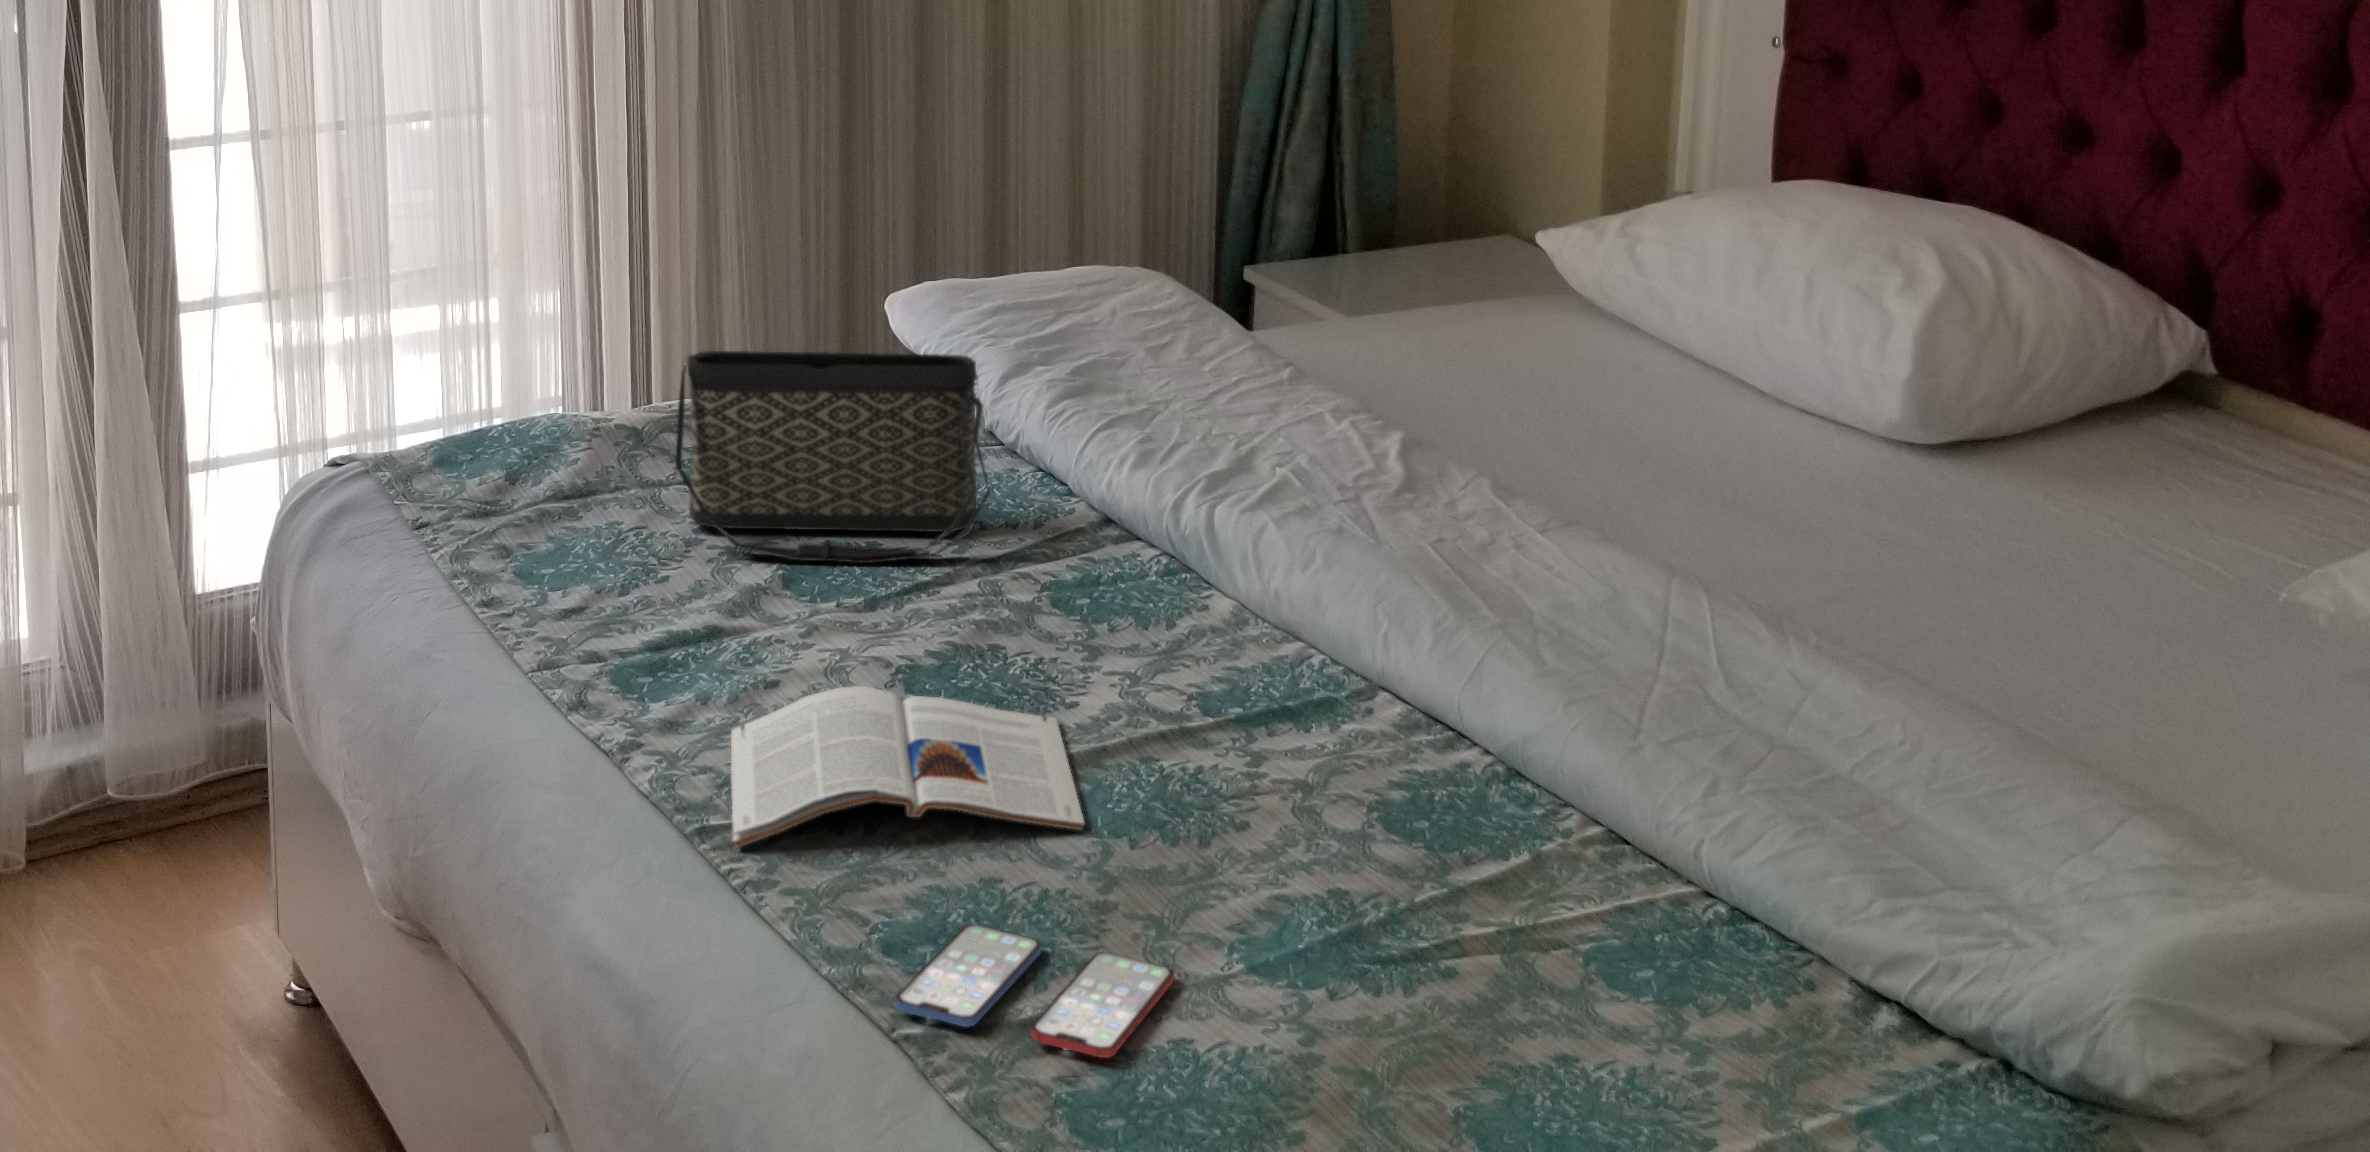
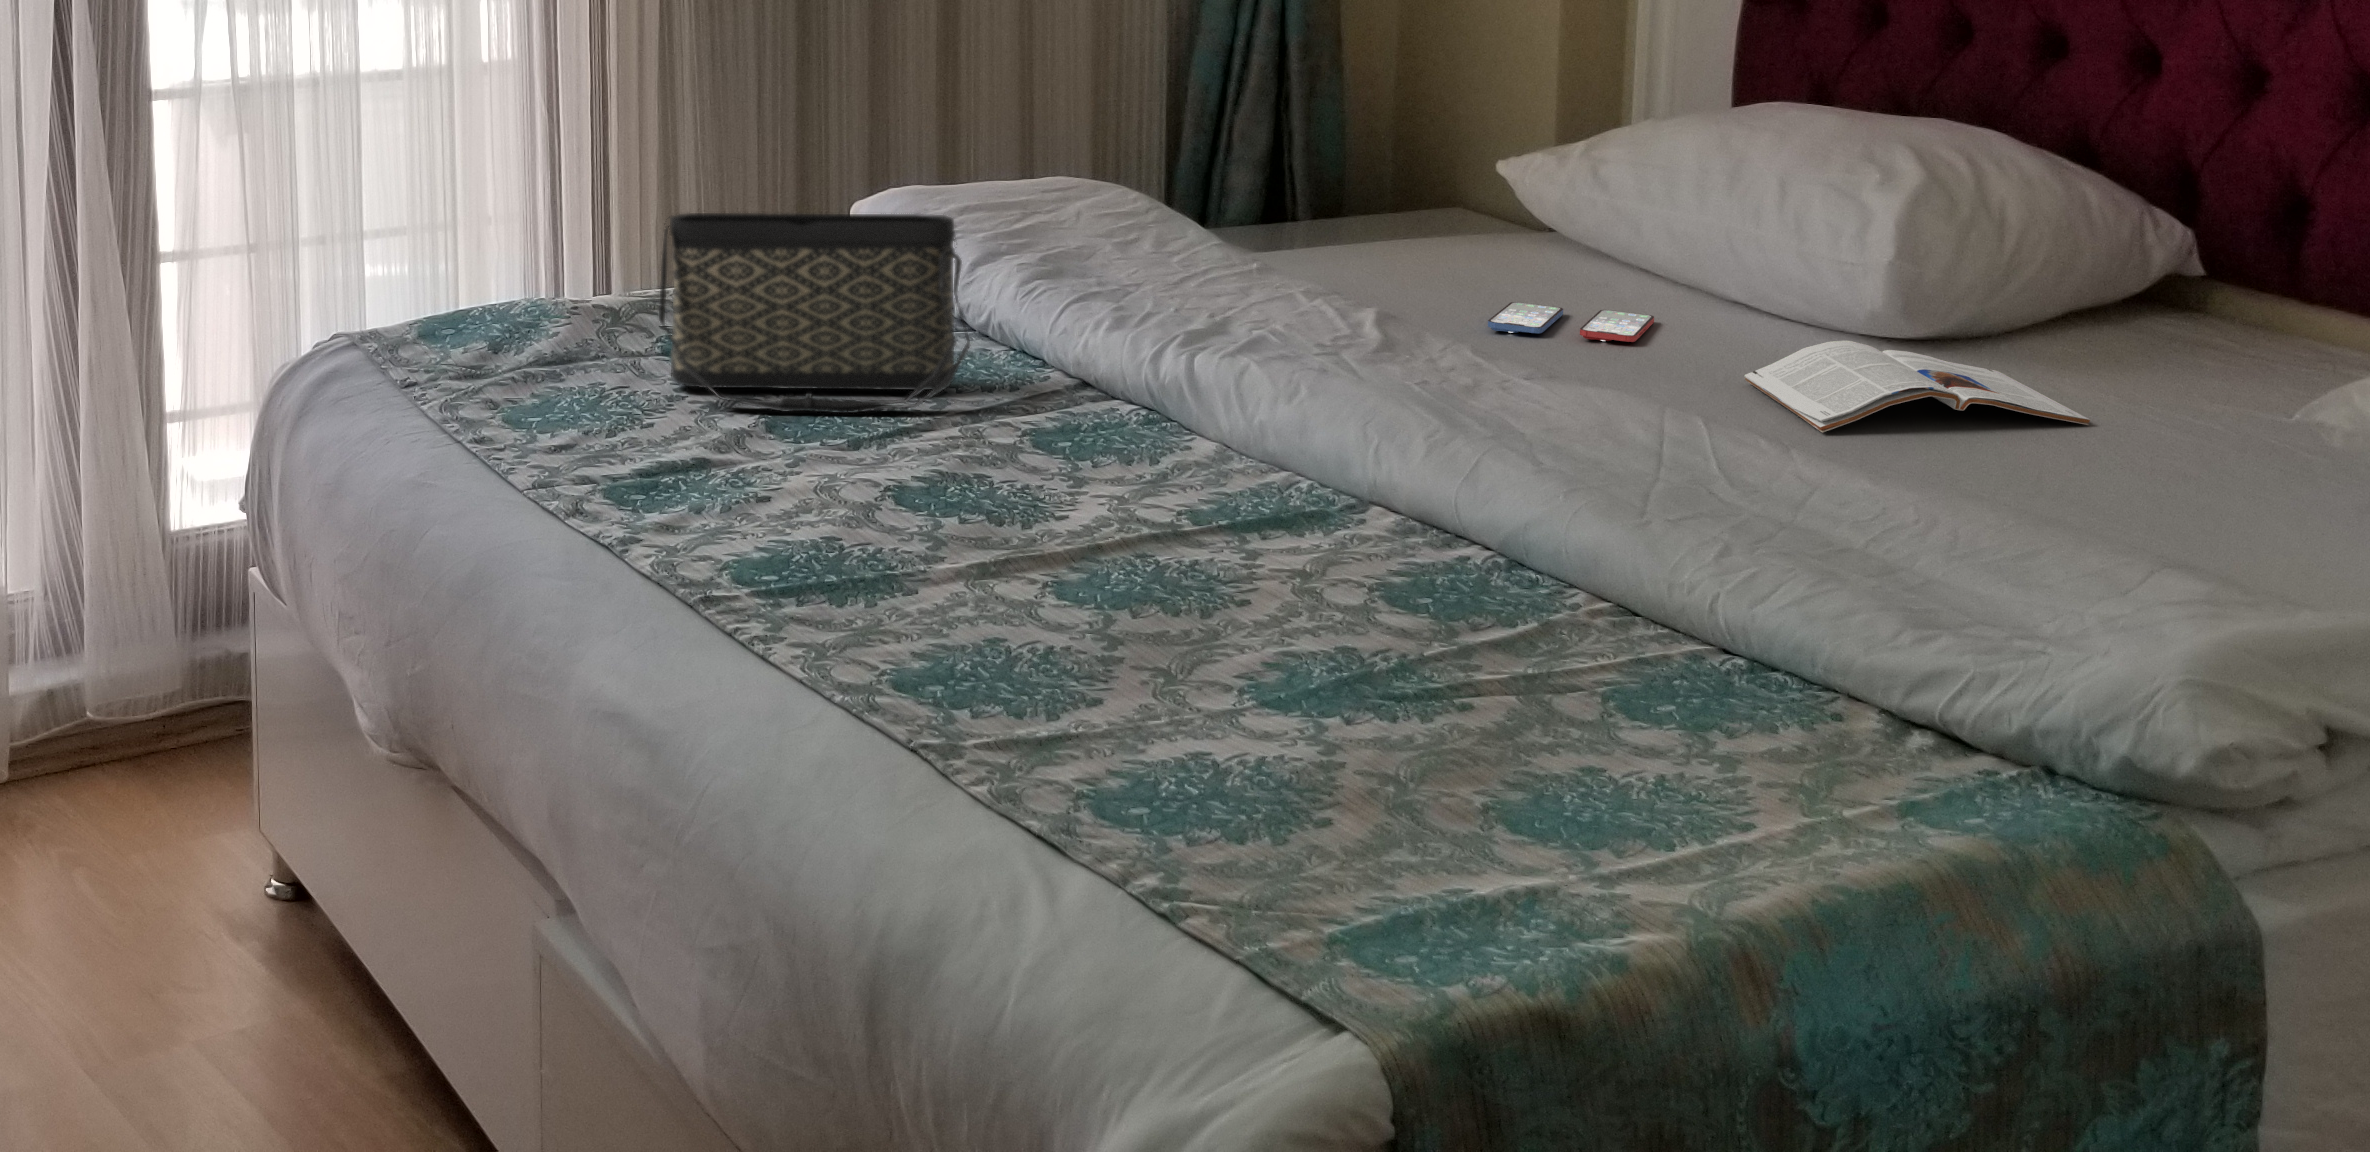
magazine: present [731,686,1085,848] -> present [1744,340,2090,433]
smartphone: present [896,925,1174,1058] -> present [1488,302,1654,342]

